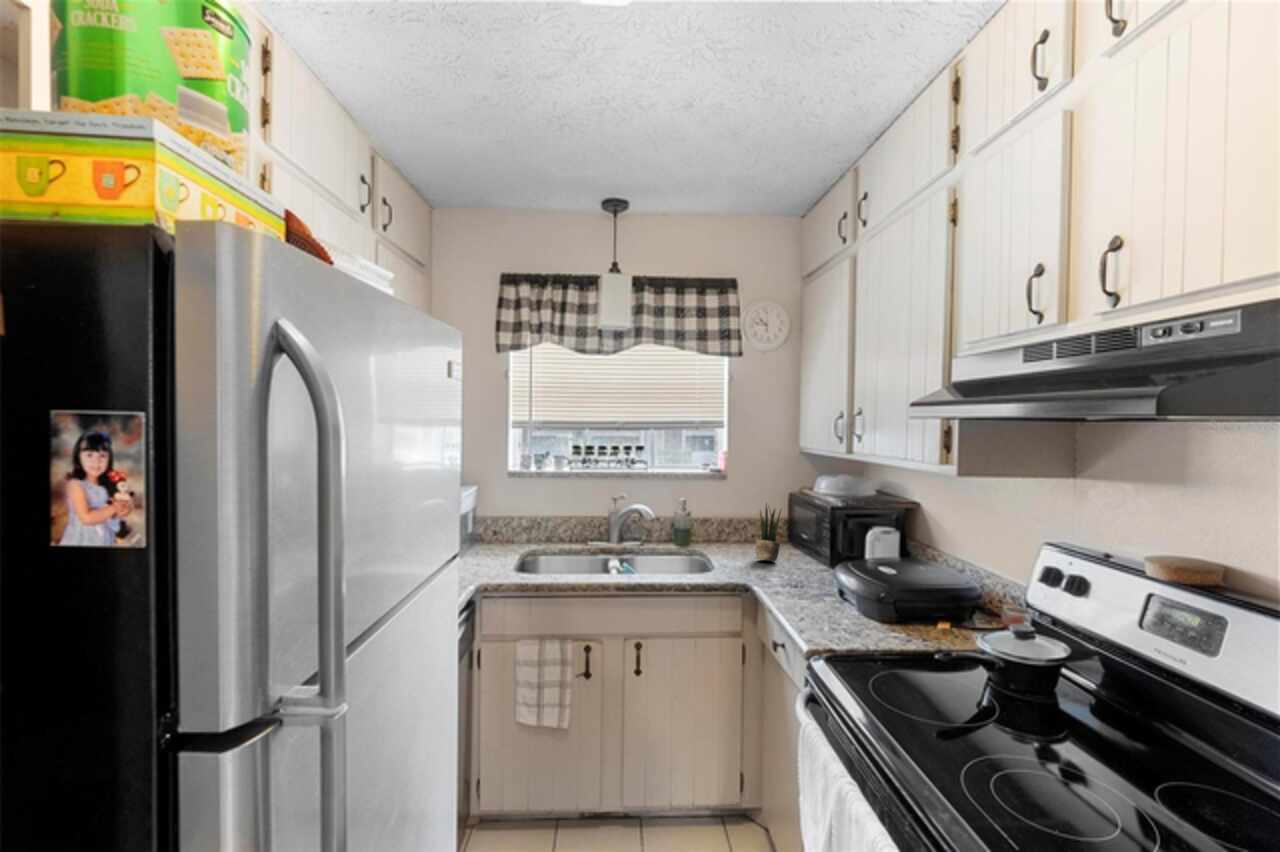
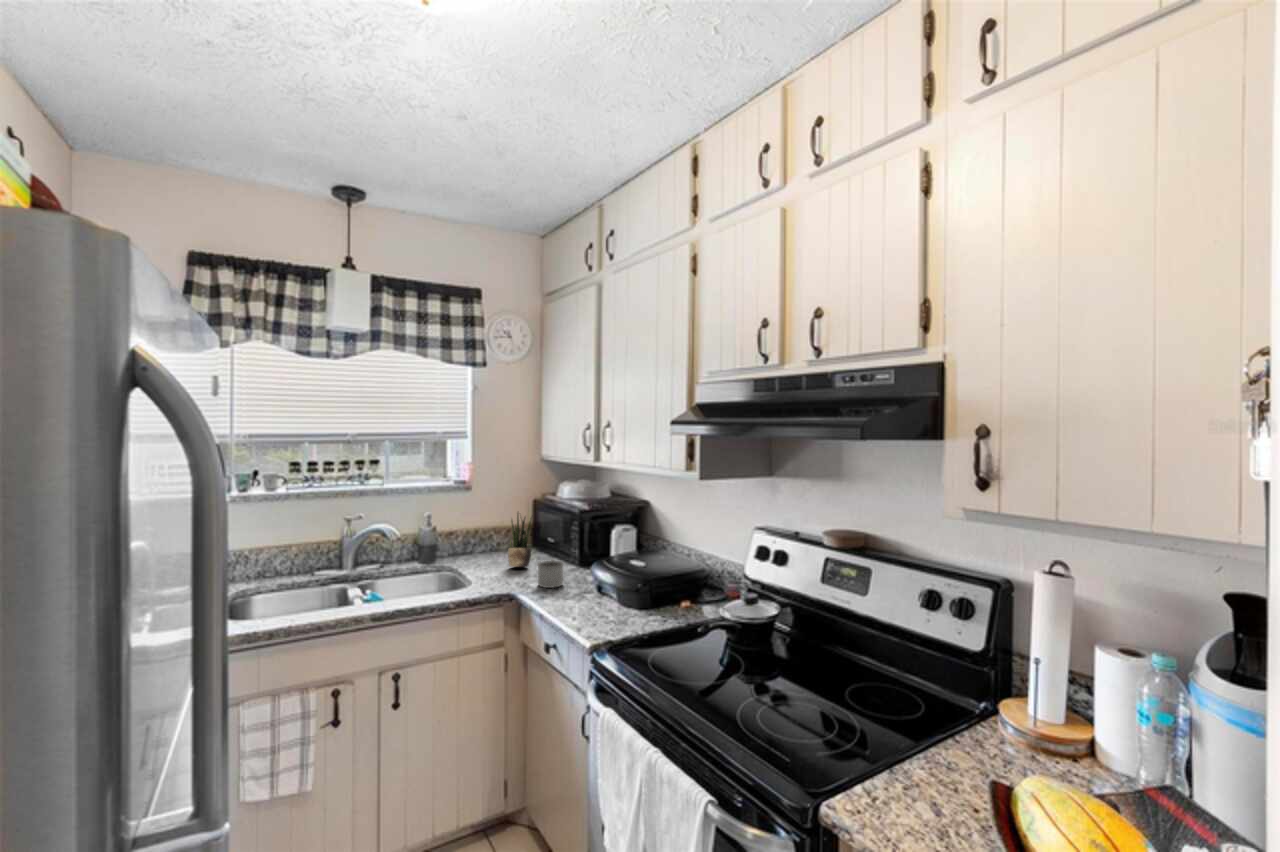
mug: none [778,555,807,585] -> present [538,559,563,588]

